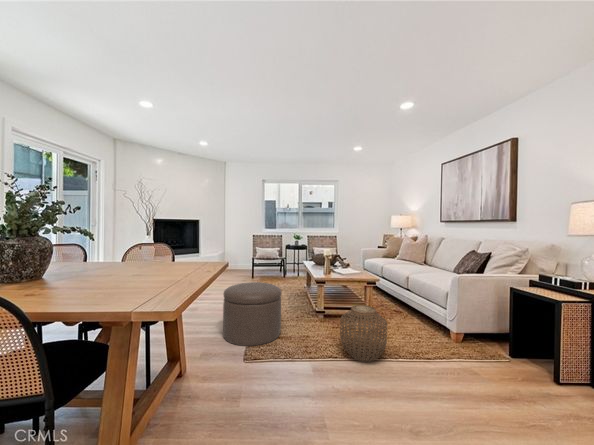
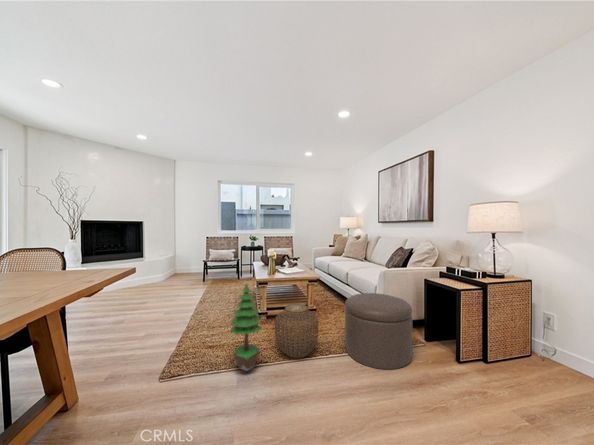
potted tree: none [299,280,331,370] -> present [231,284,261,371]
ottoman: present [223,282,282,346] -> present [345,293,413,369]

